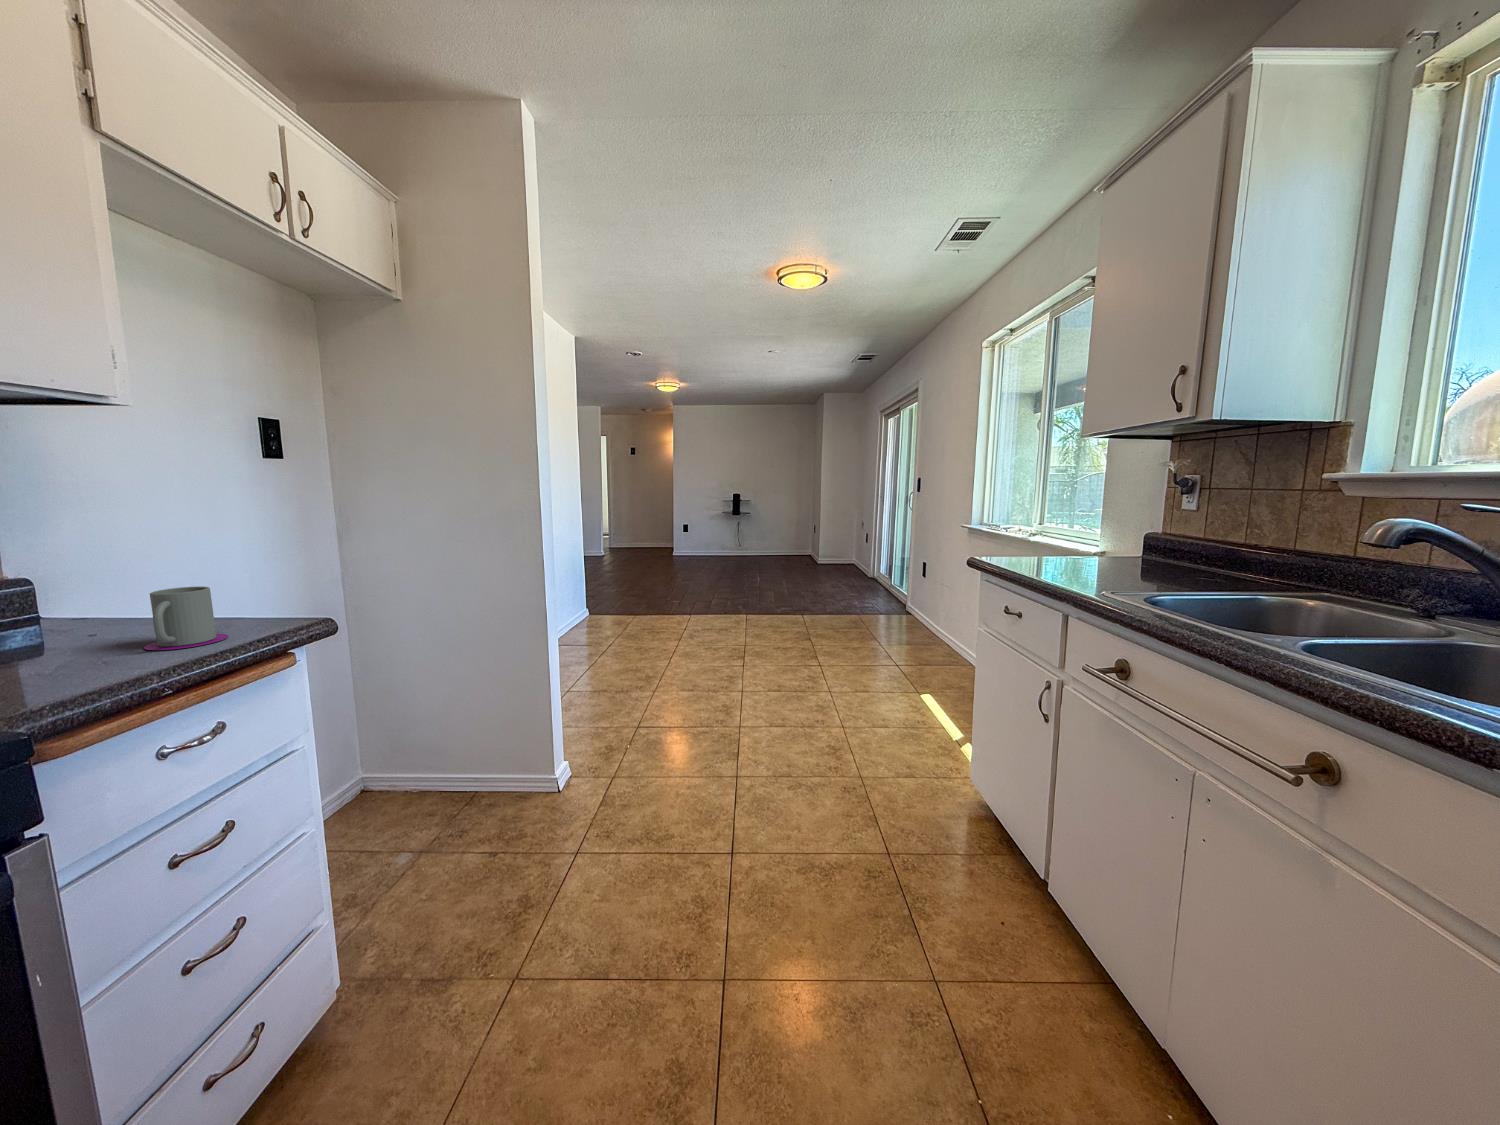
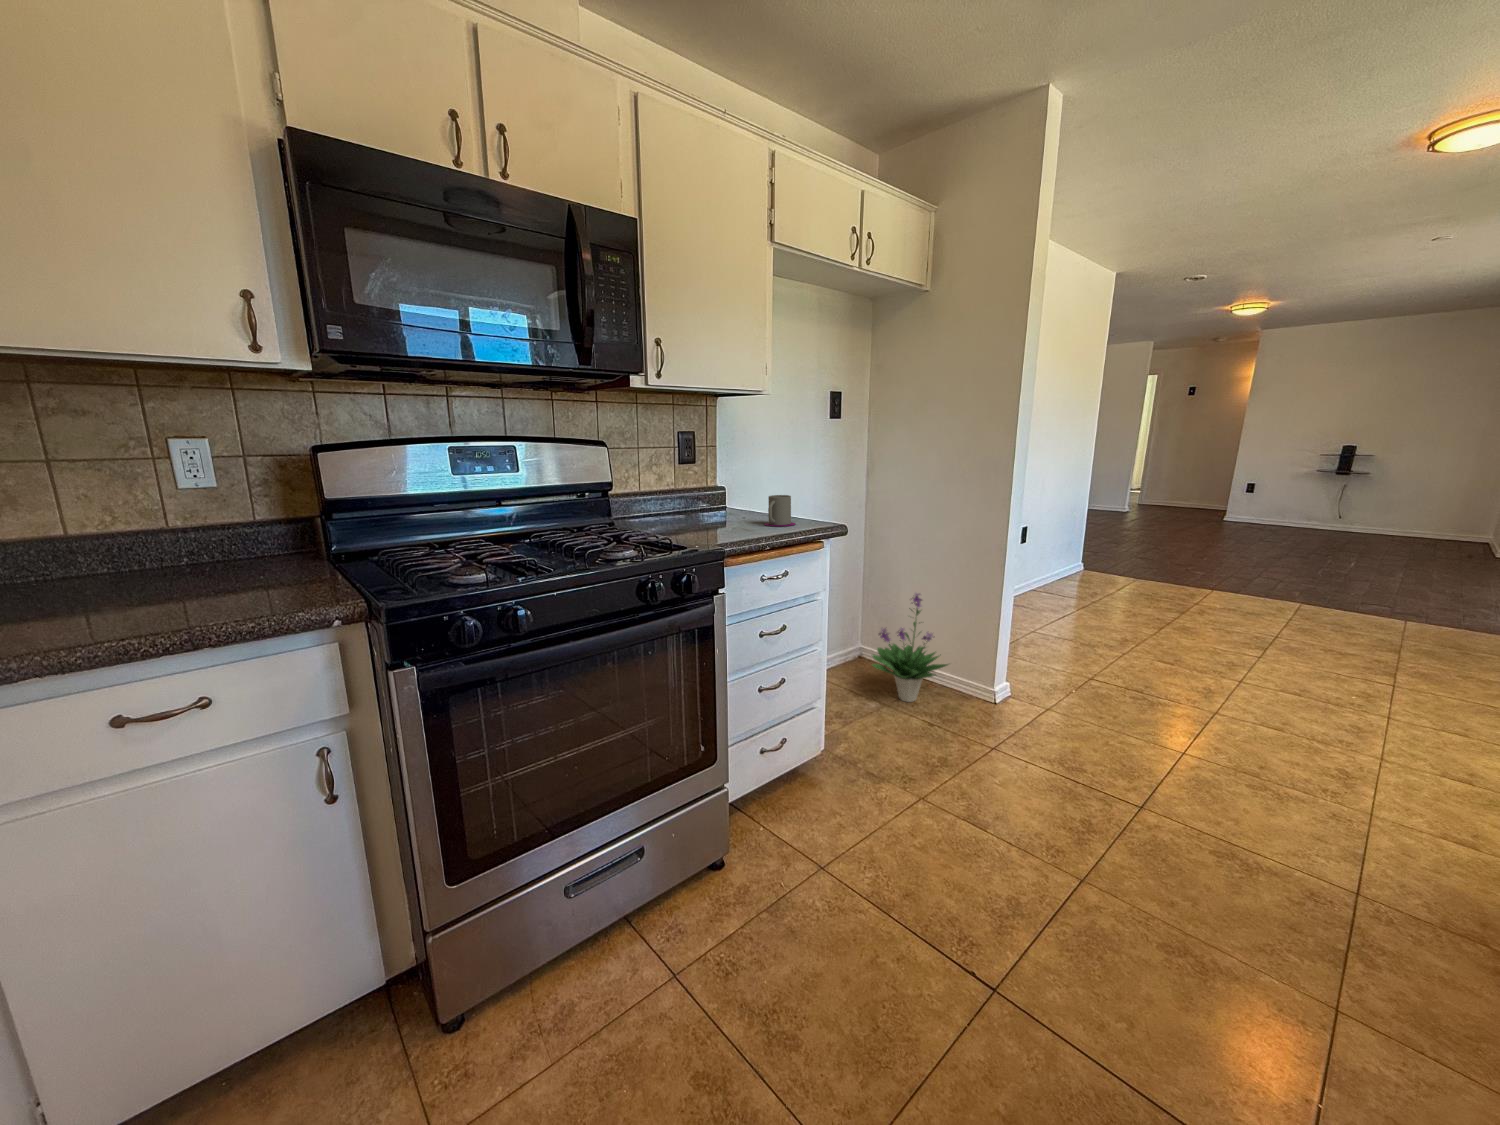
potted plant: none [391,684,508,835] -> present [872,592,948,702]

